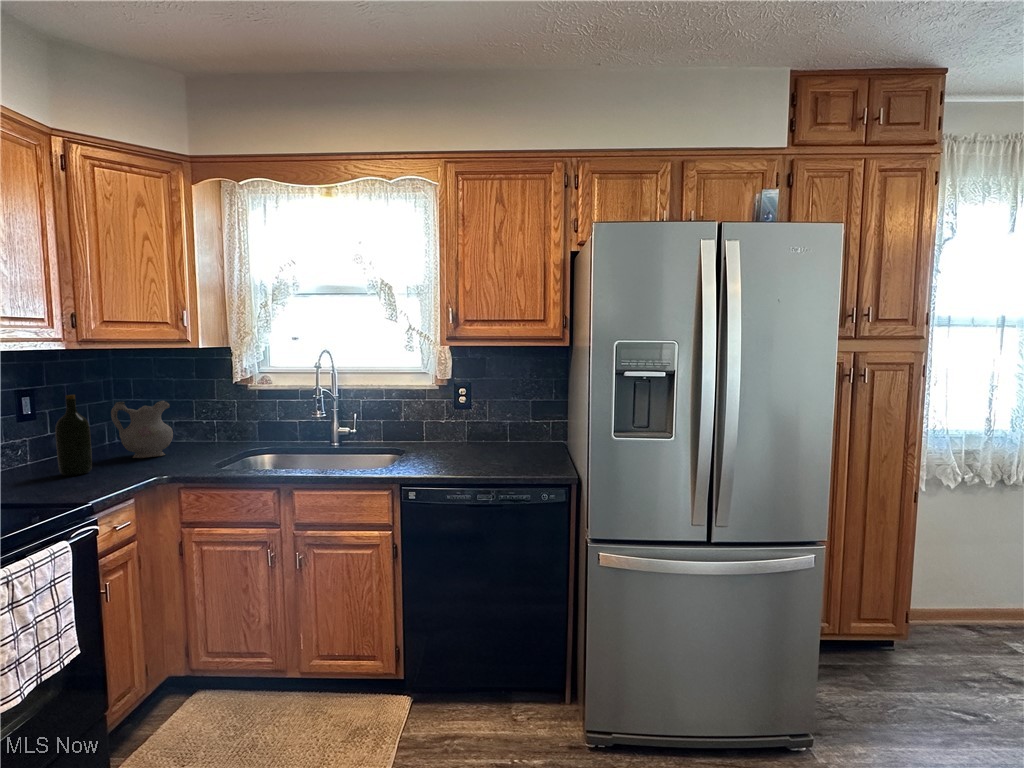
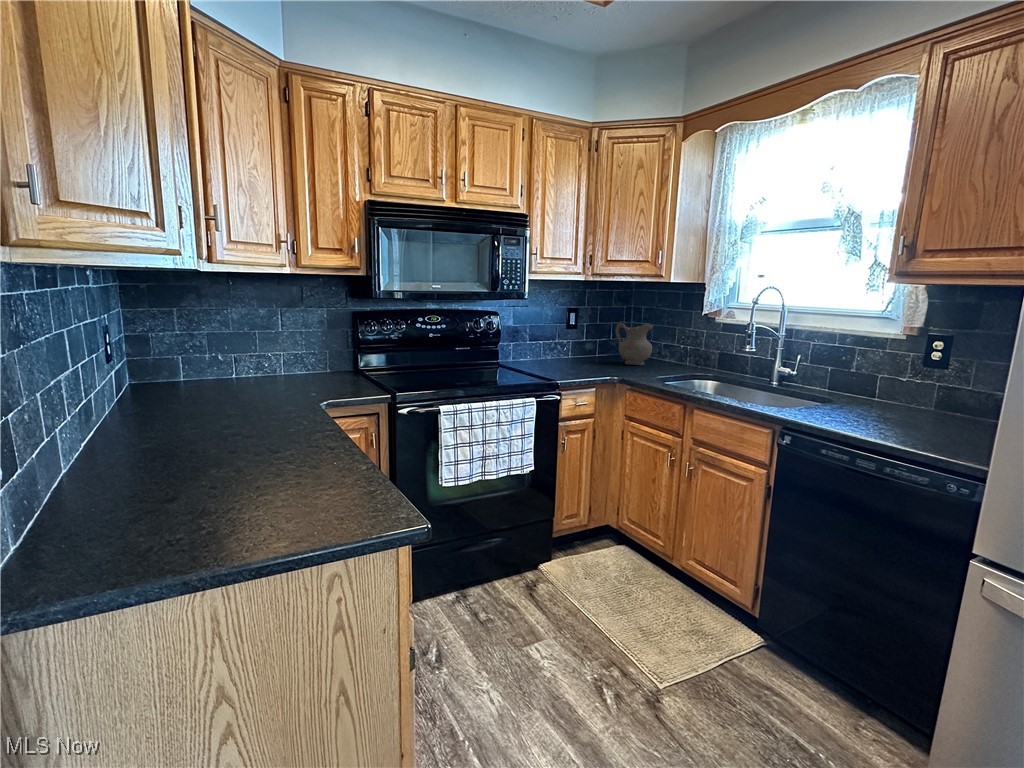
wine bottle: present [55,395,92,476] -> none [574,312,593,366]

